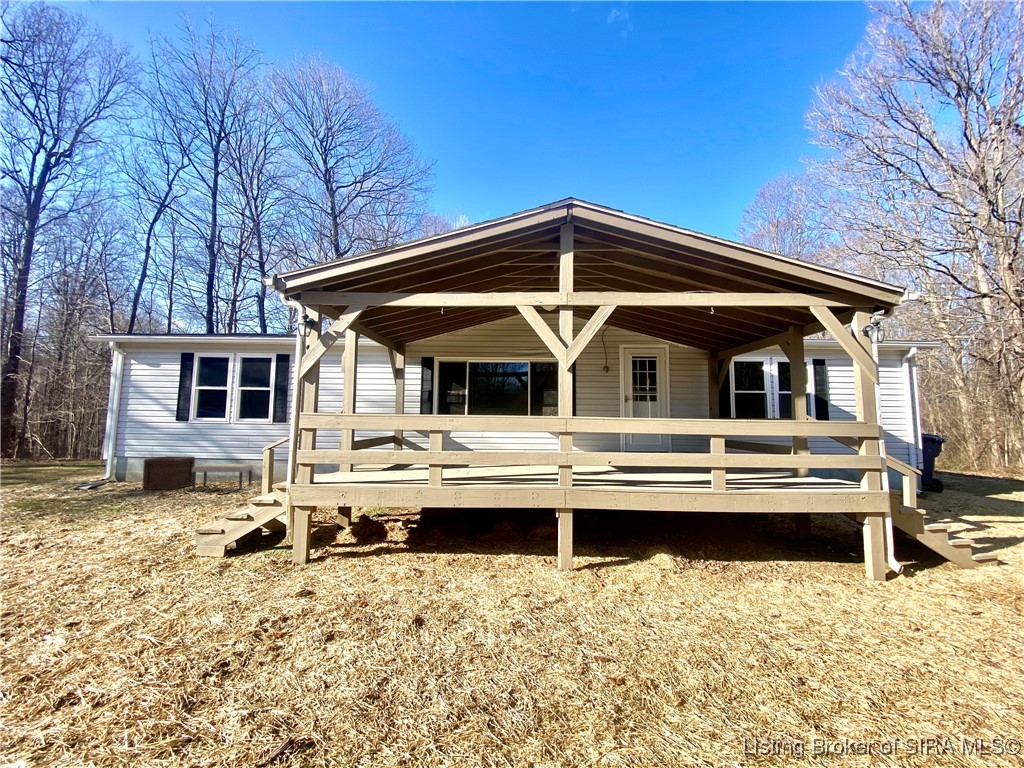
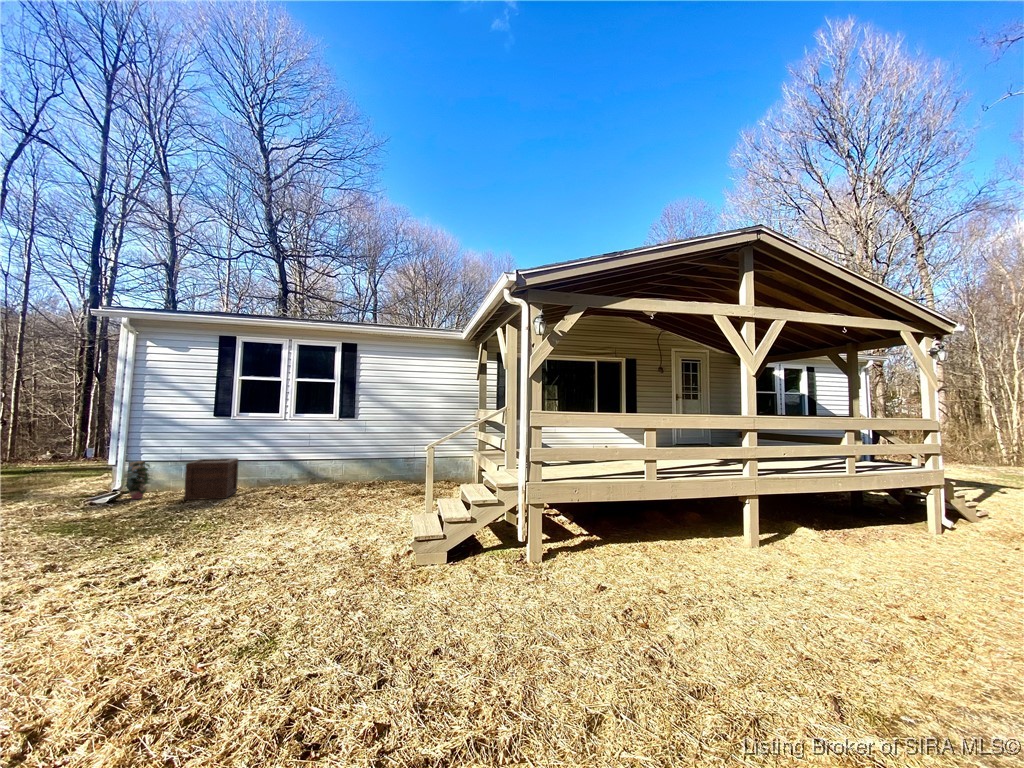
decorative plant: none [104,457,132,487] -> present [125,461,151,499]
bench: present [192,464,253,488] -> none [245,466,312,495]

